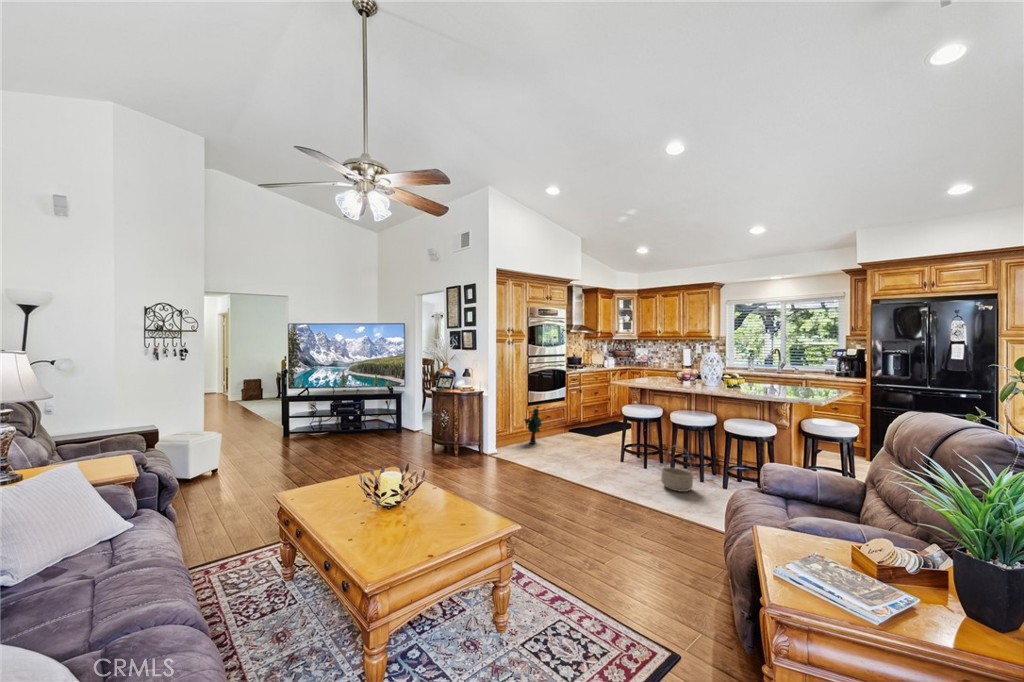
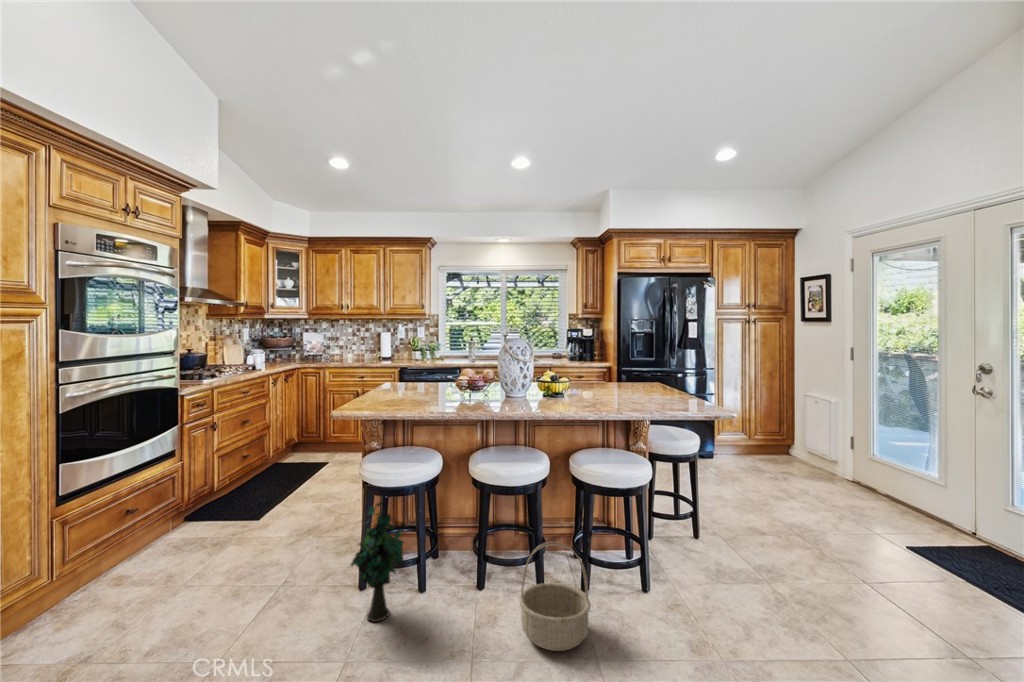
decorative plant: present [525,406,543,444] -> present [351,502,403,622]

